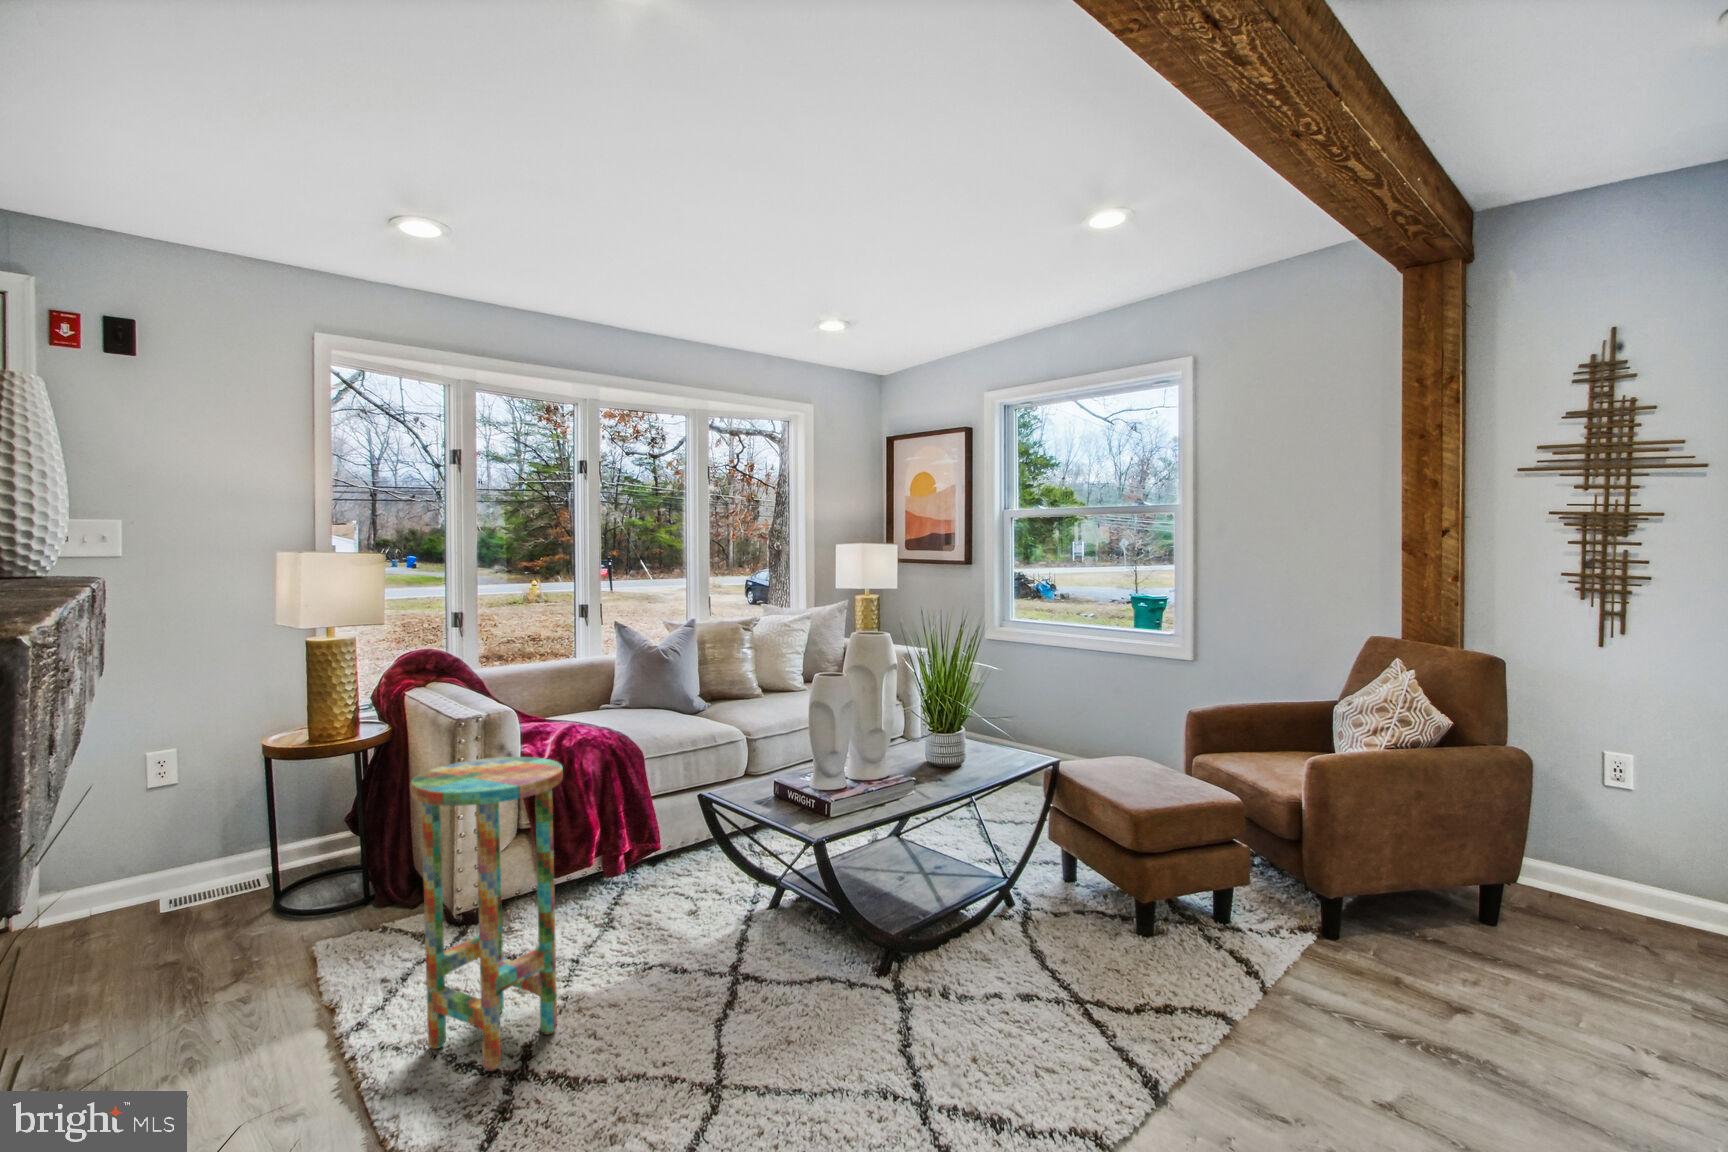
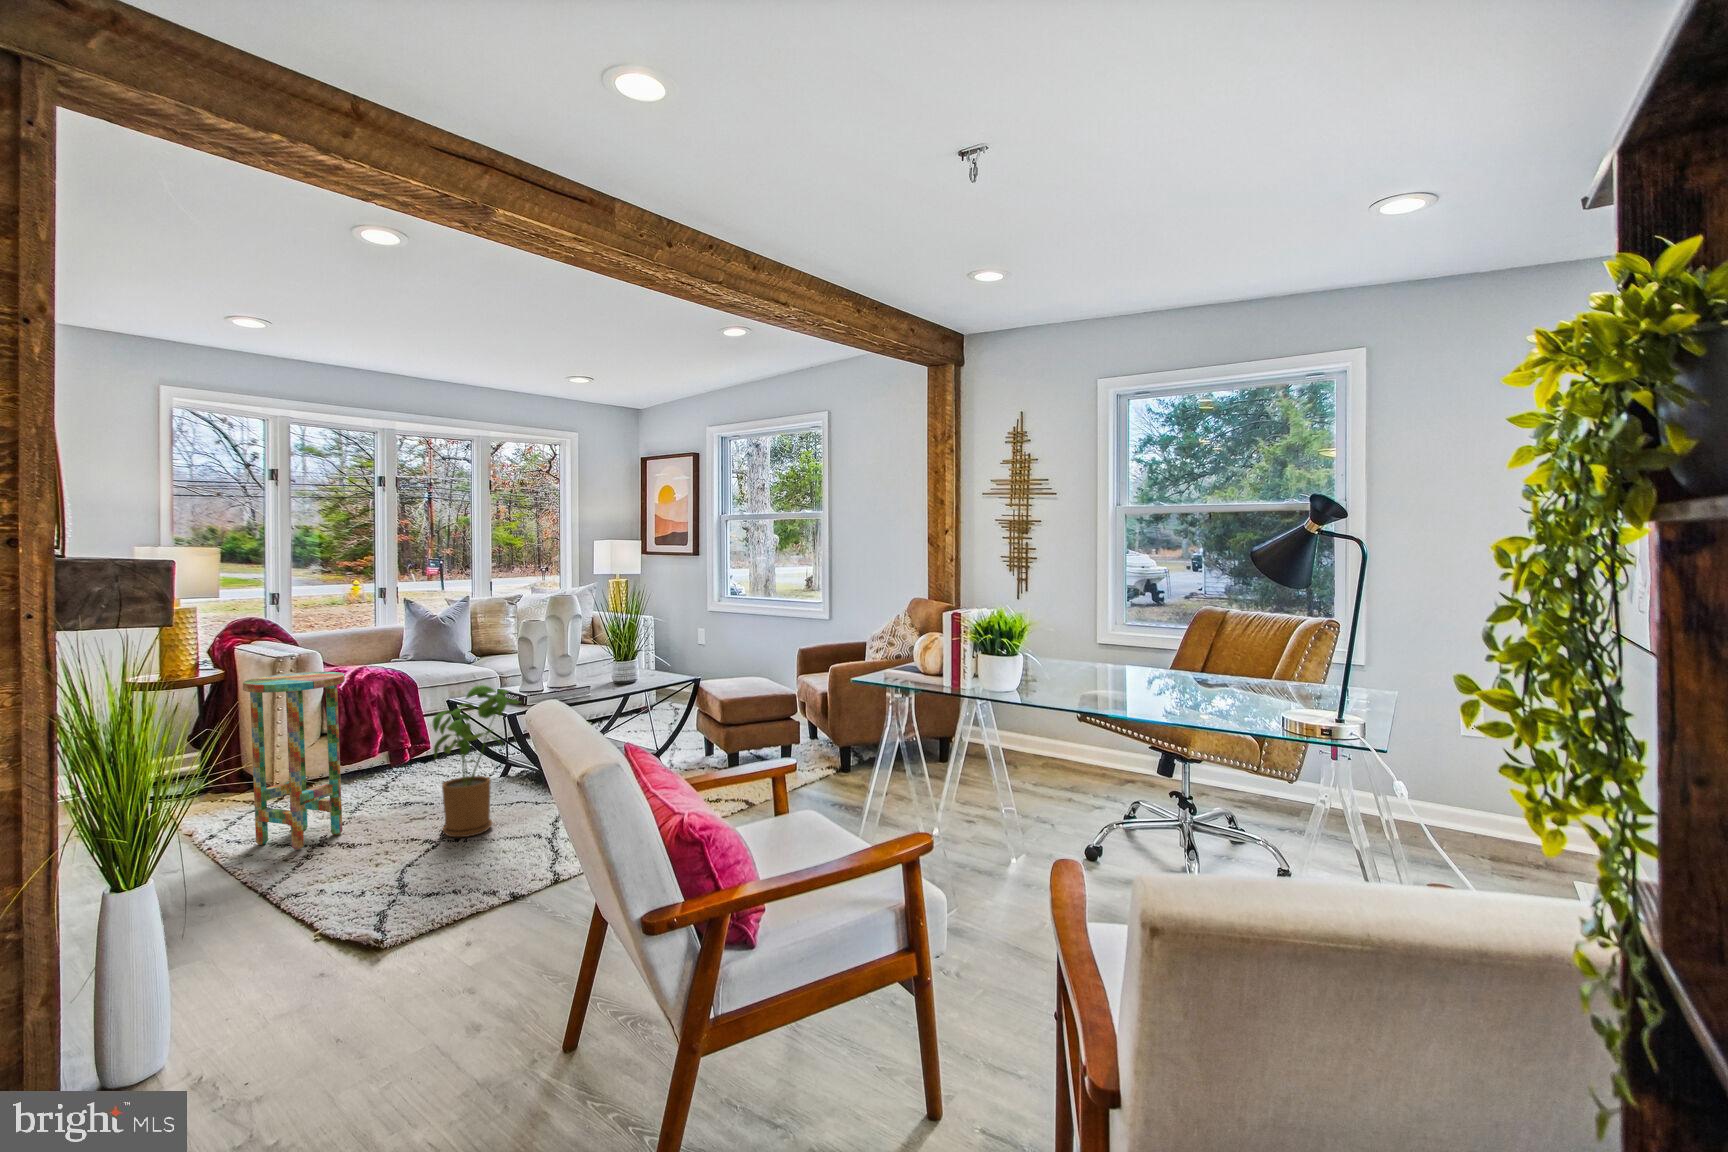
house plant: none [701,796,846,1064] -> present [433,685,519,837]

